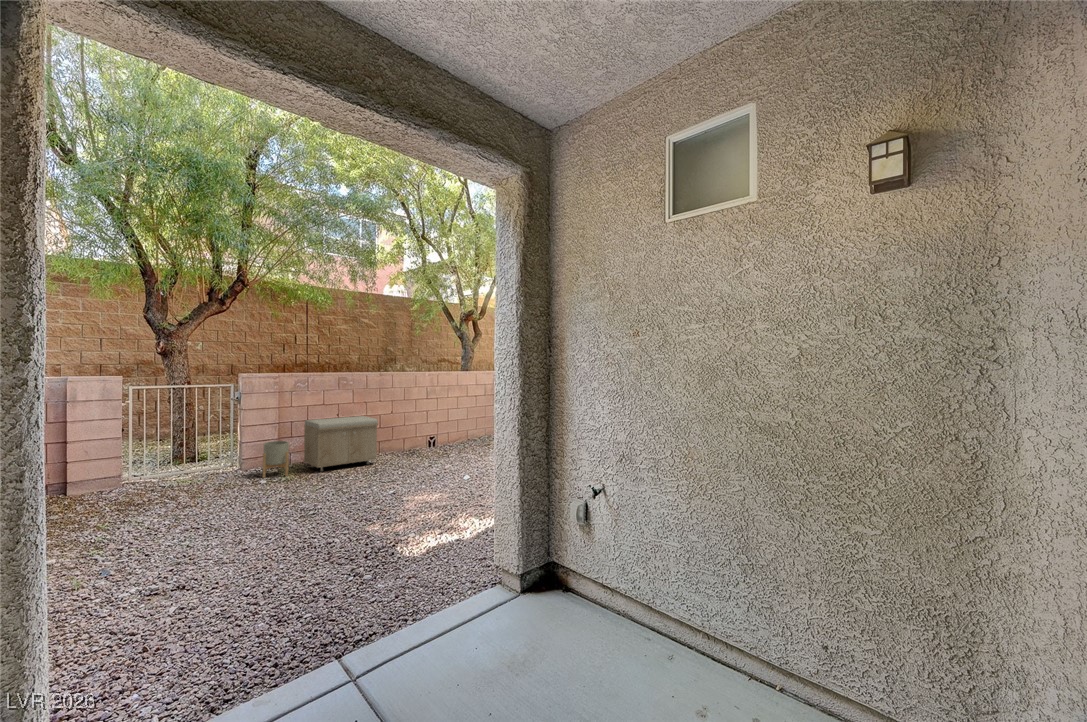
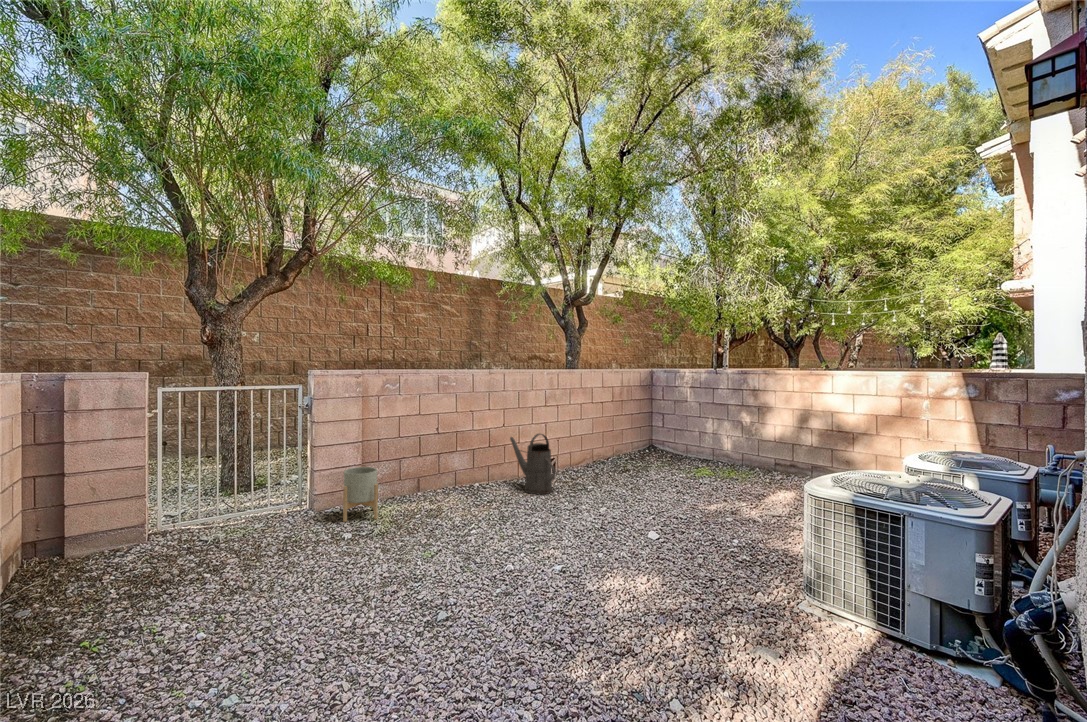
storage bench: present [304,416,378,471] -> none [395,430,493,510]
watering can: none [398,418,426,462] -> present [510,434,555,494]

